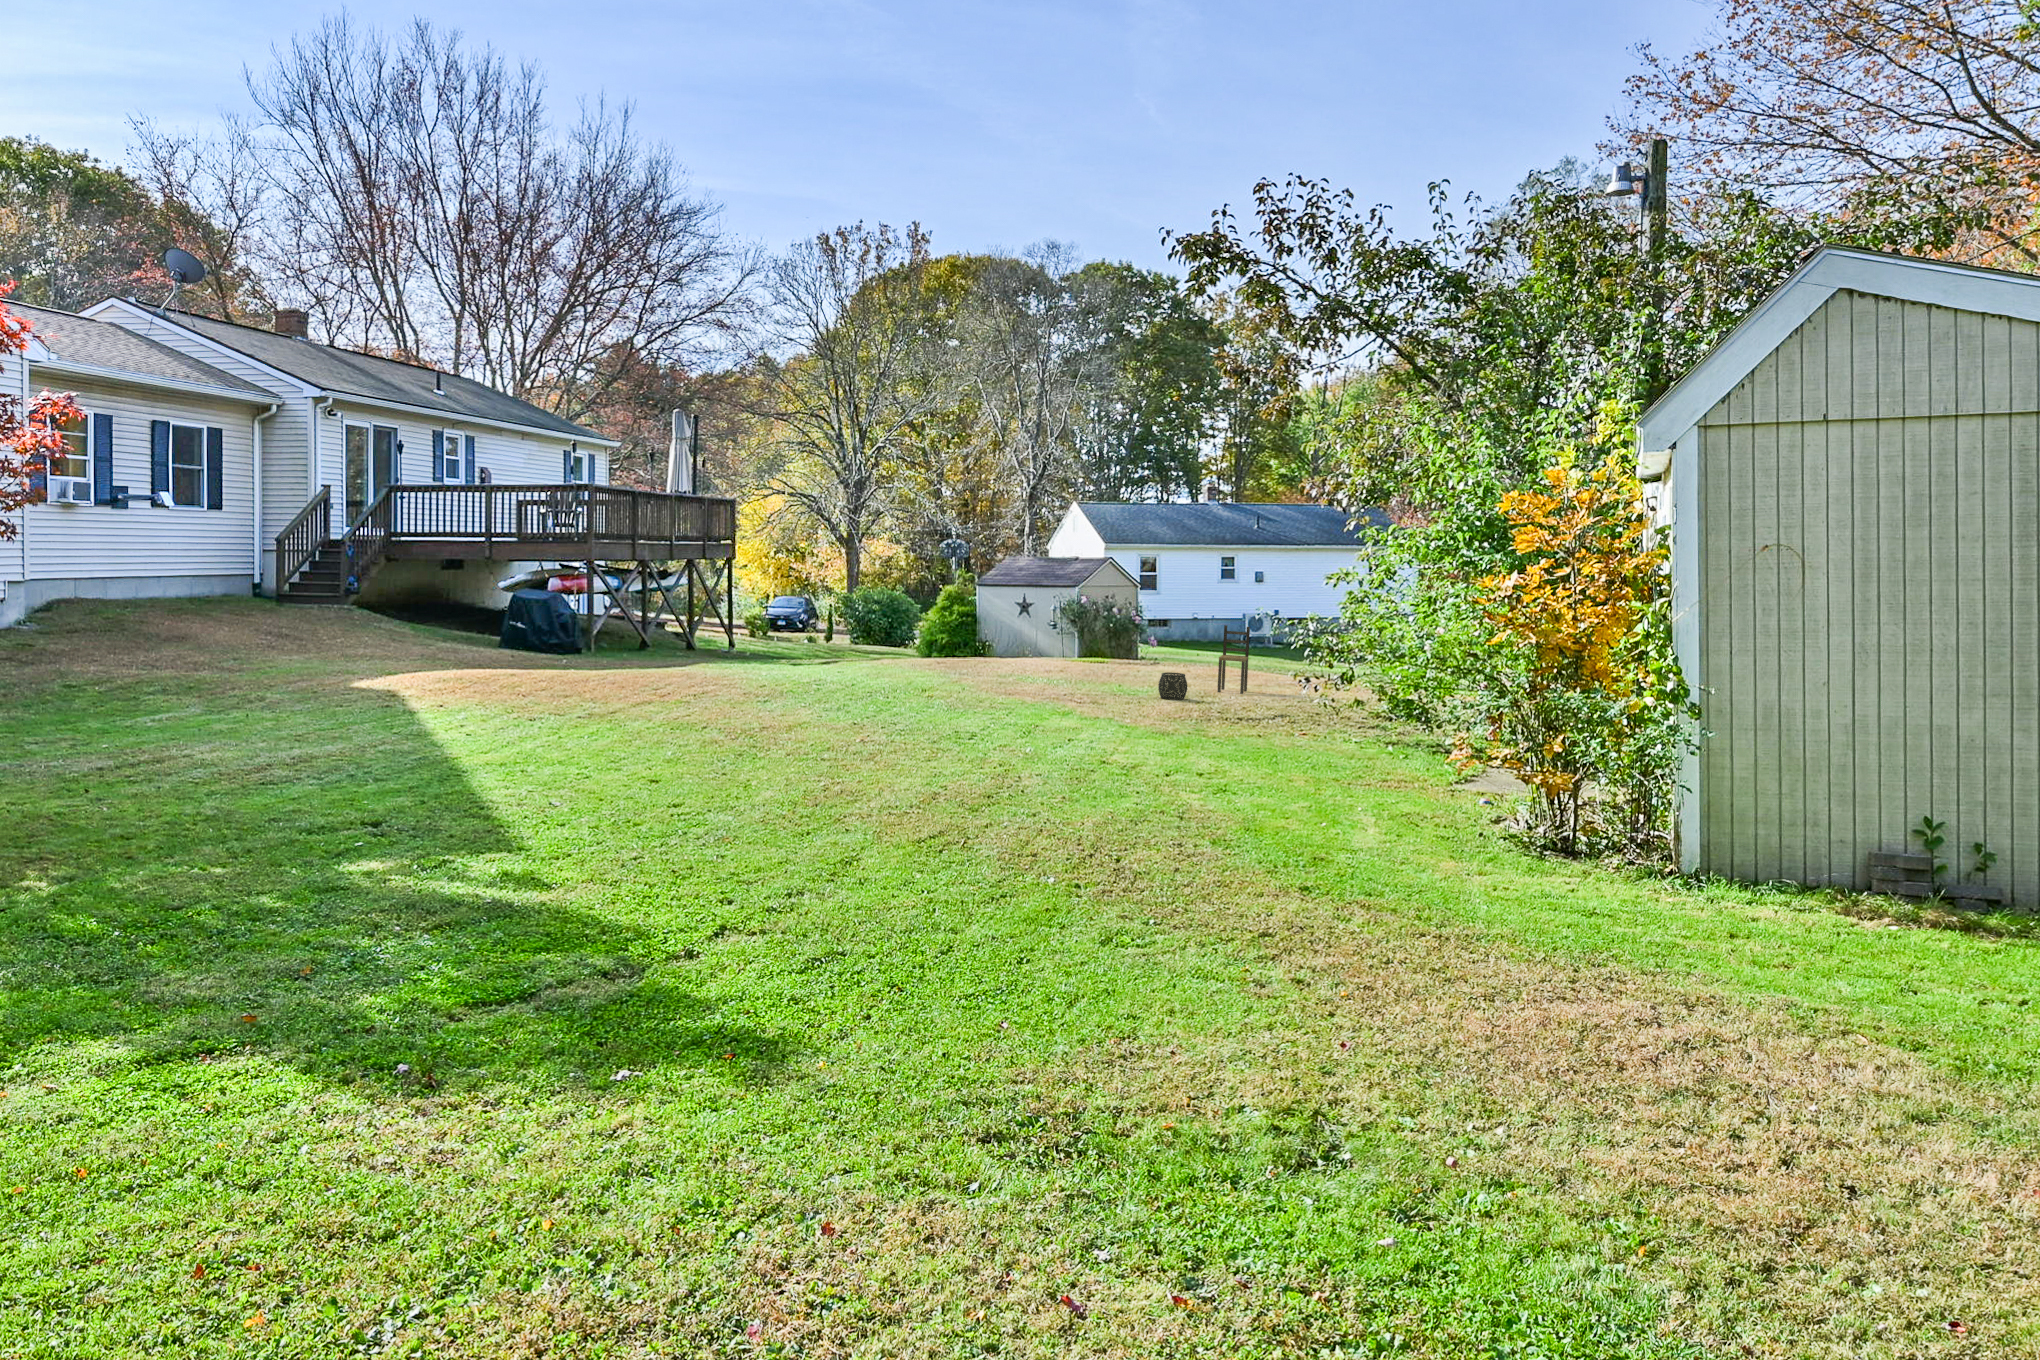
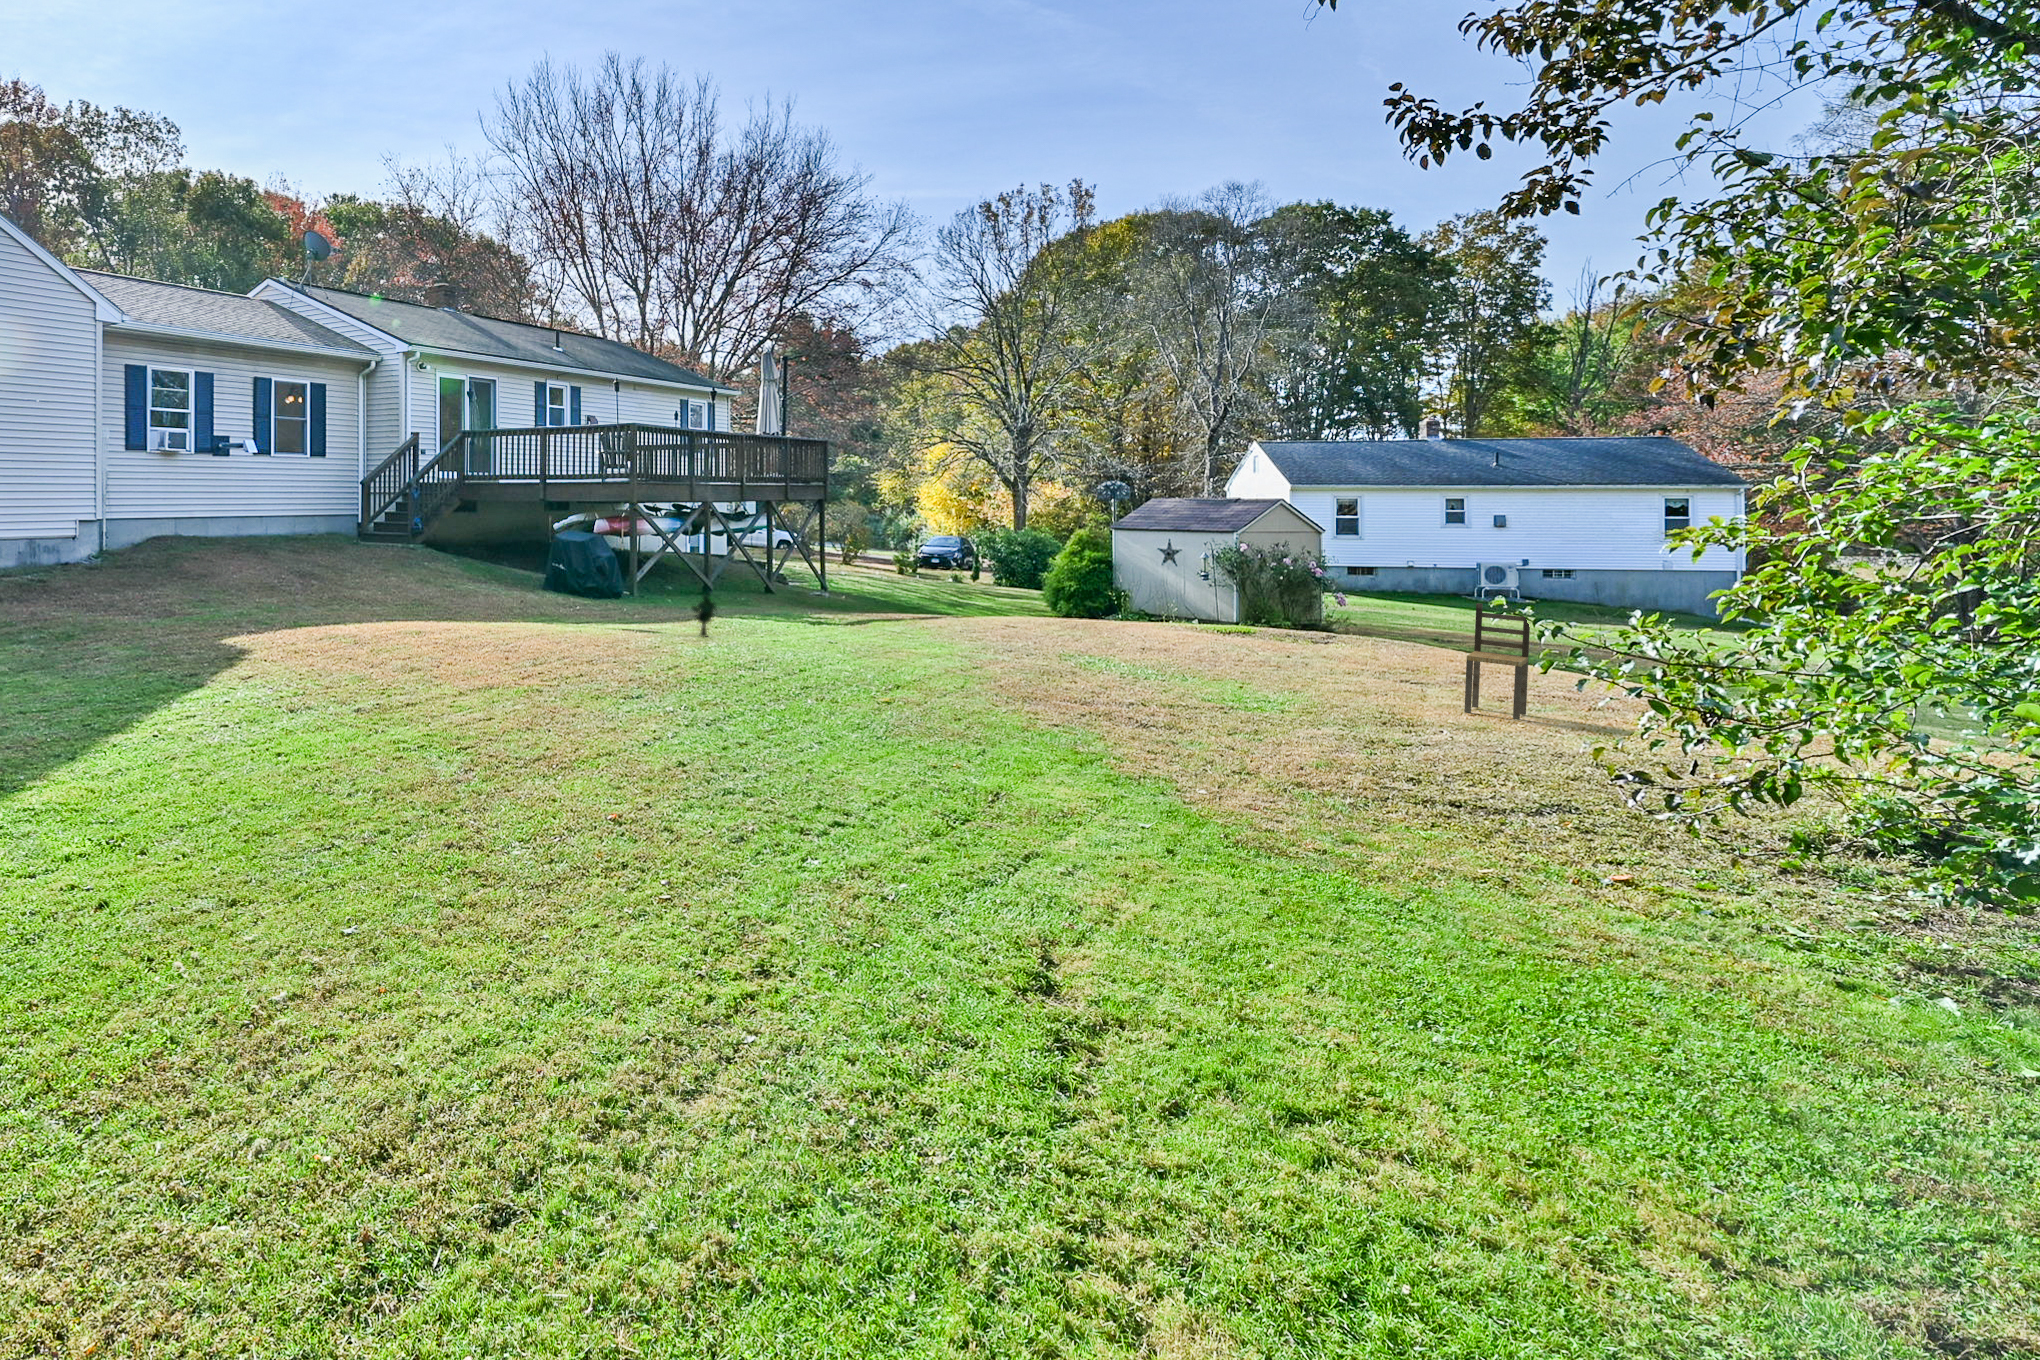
decorative plant: none [715,637,737,676] -> present [692,590,717,637]
woven basket: present [1158,672,1188,700] -> none [1342,680,1403,729]

